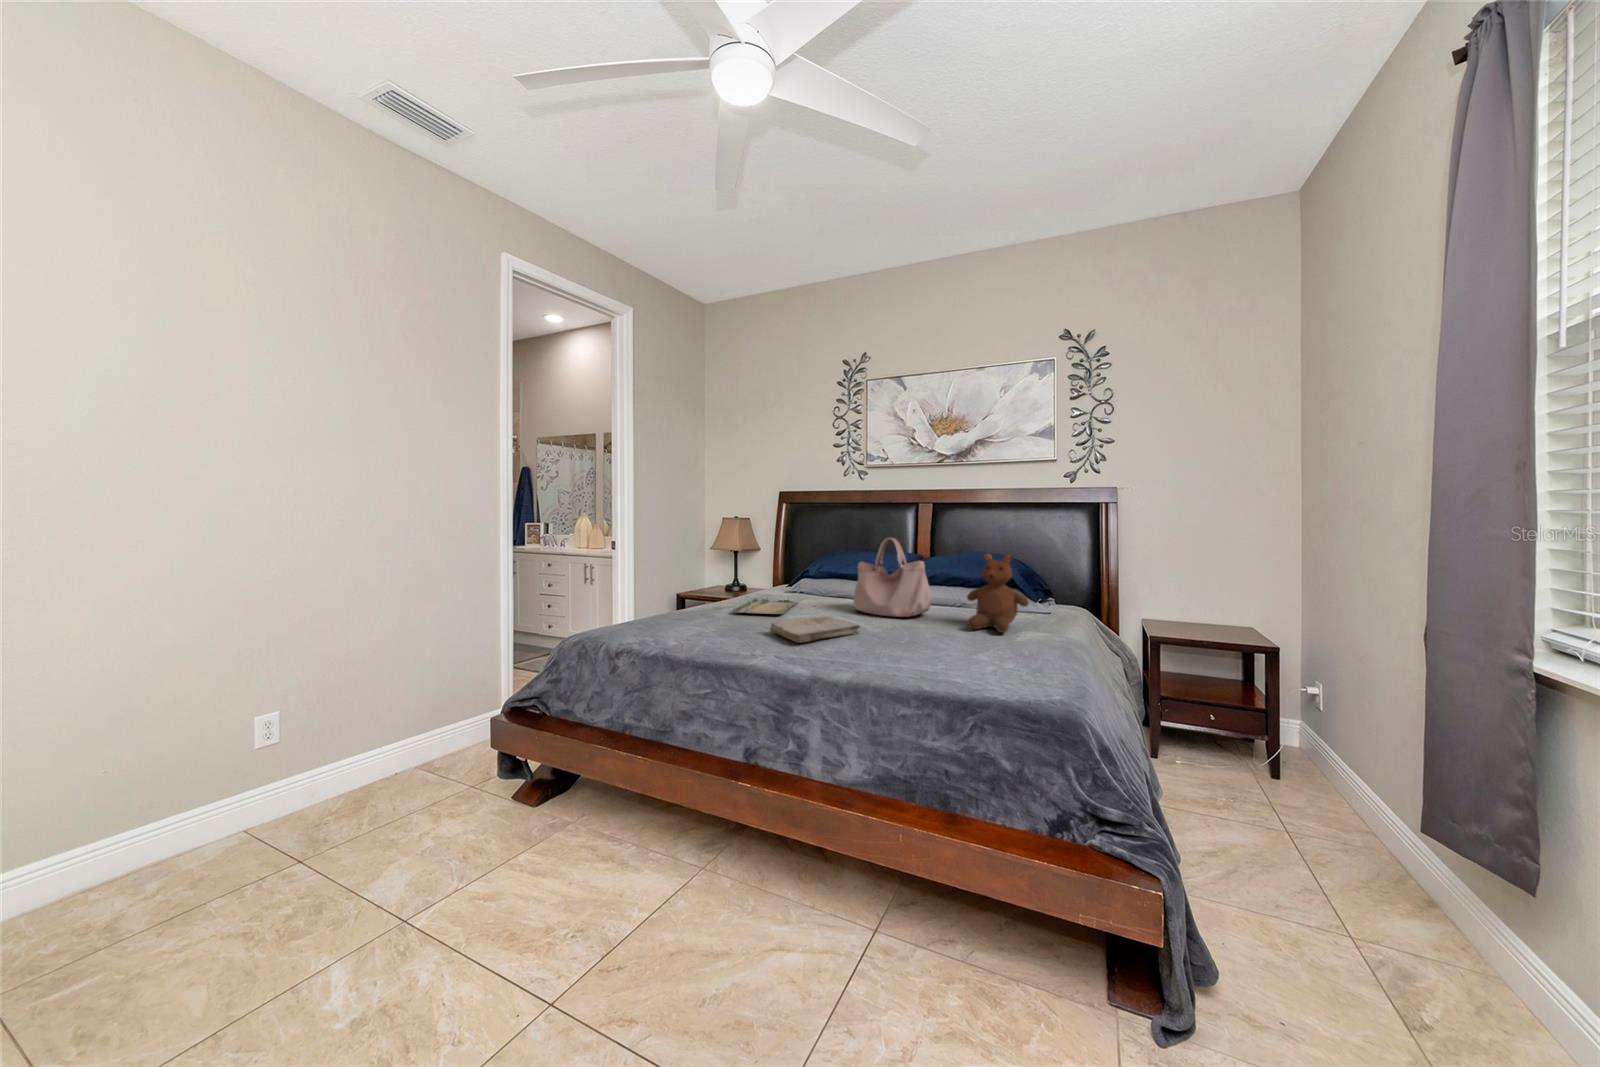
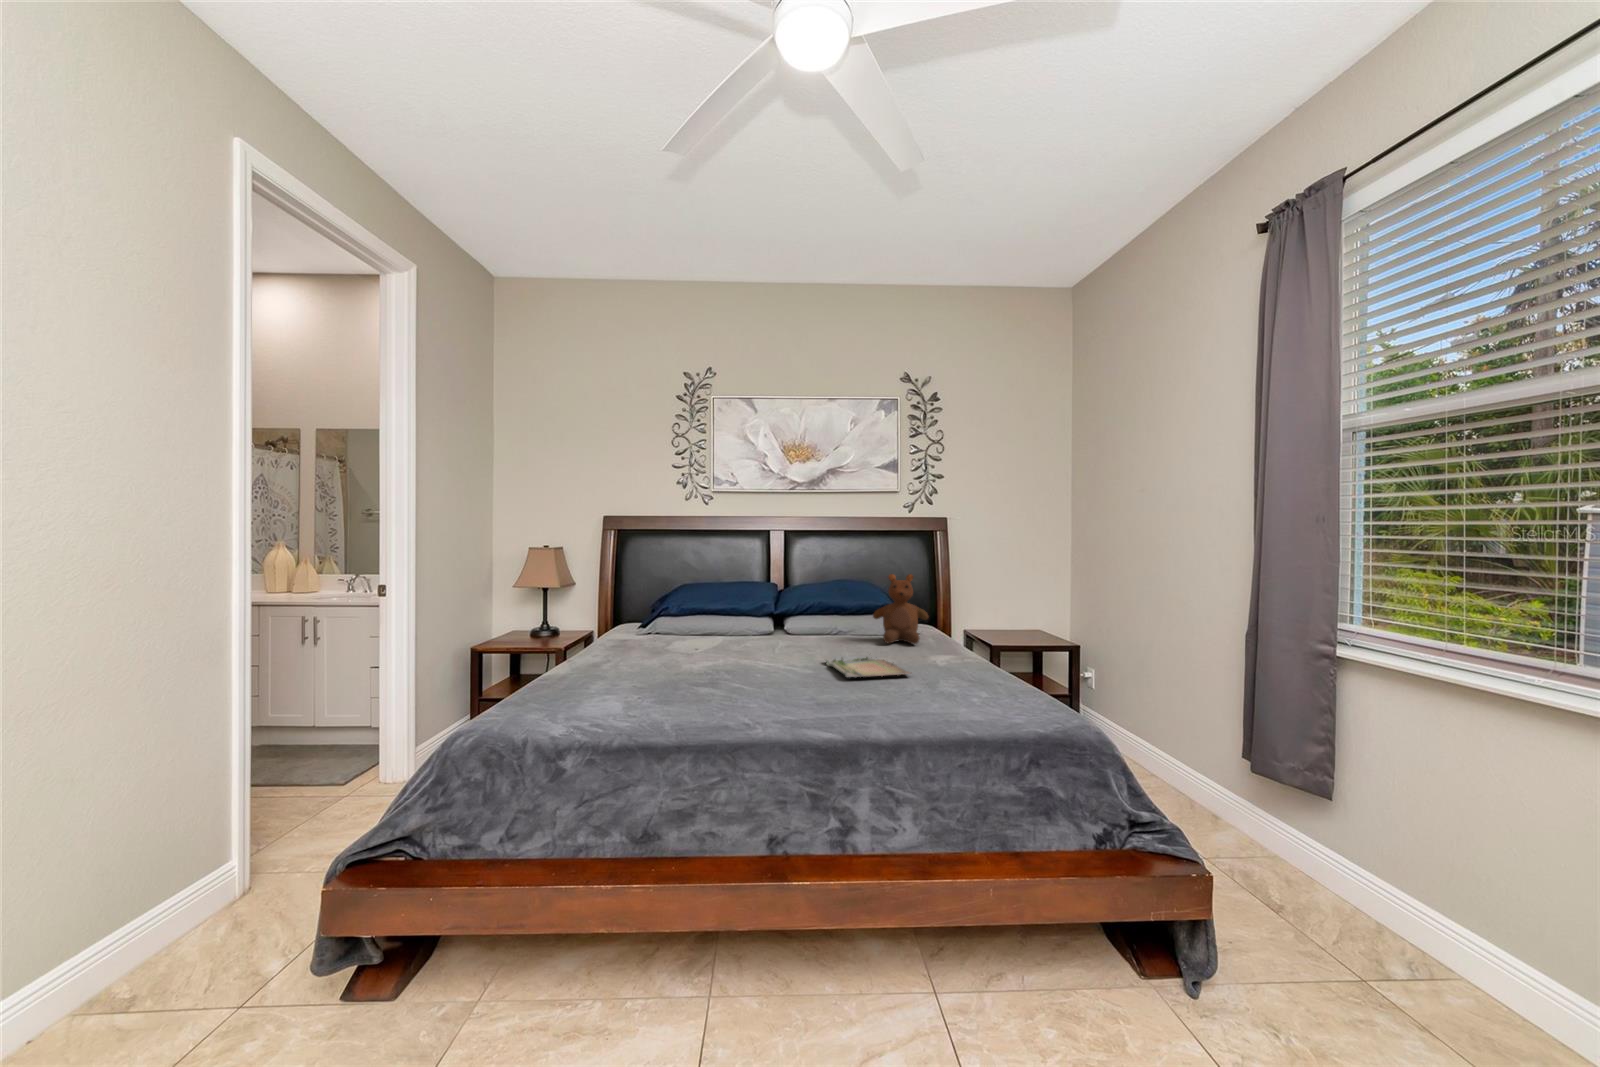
handbag: present [853,538,931,617] -> none [754,562,838,641]
tray: present [733,598,797,614] -> present [826,657,910,678]
book: present [770,616,860,643] -> none [708,642,796,666]

